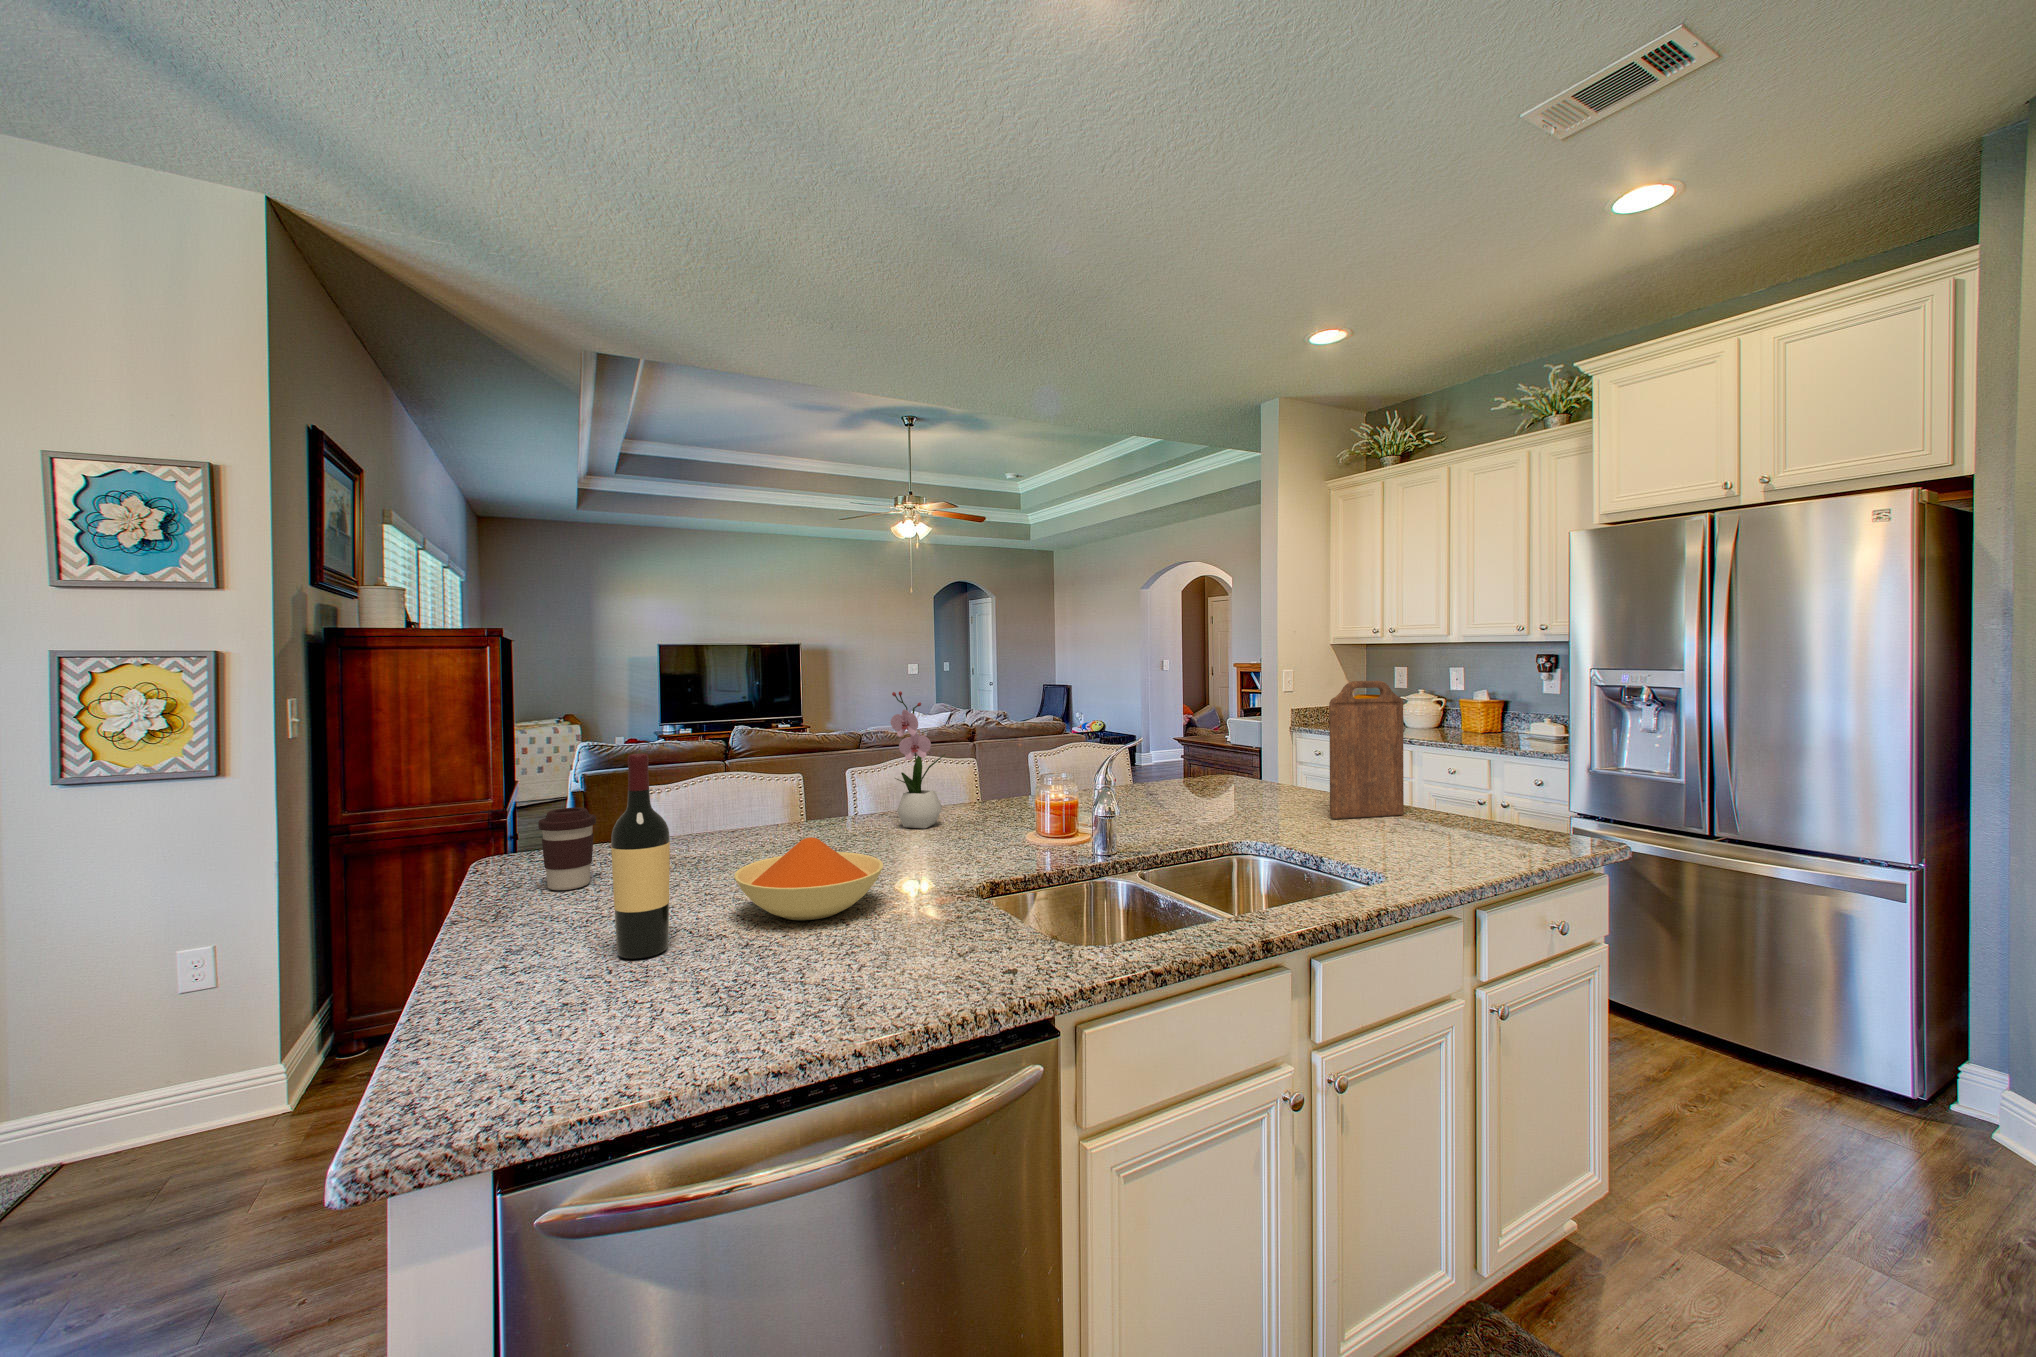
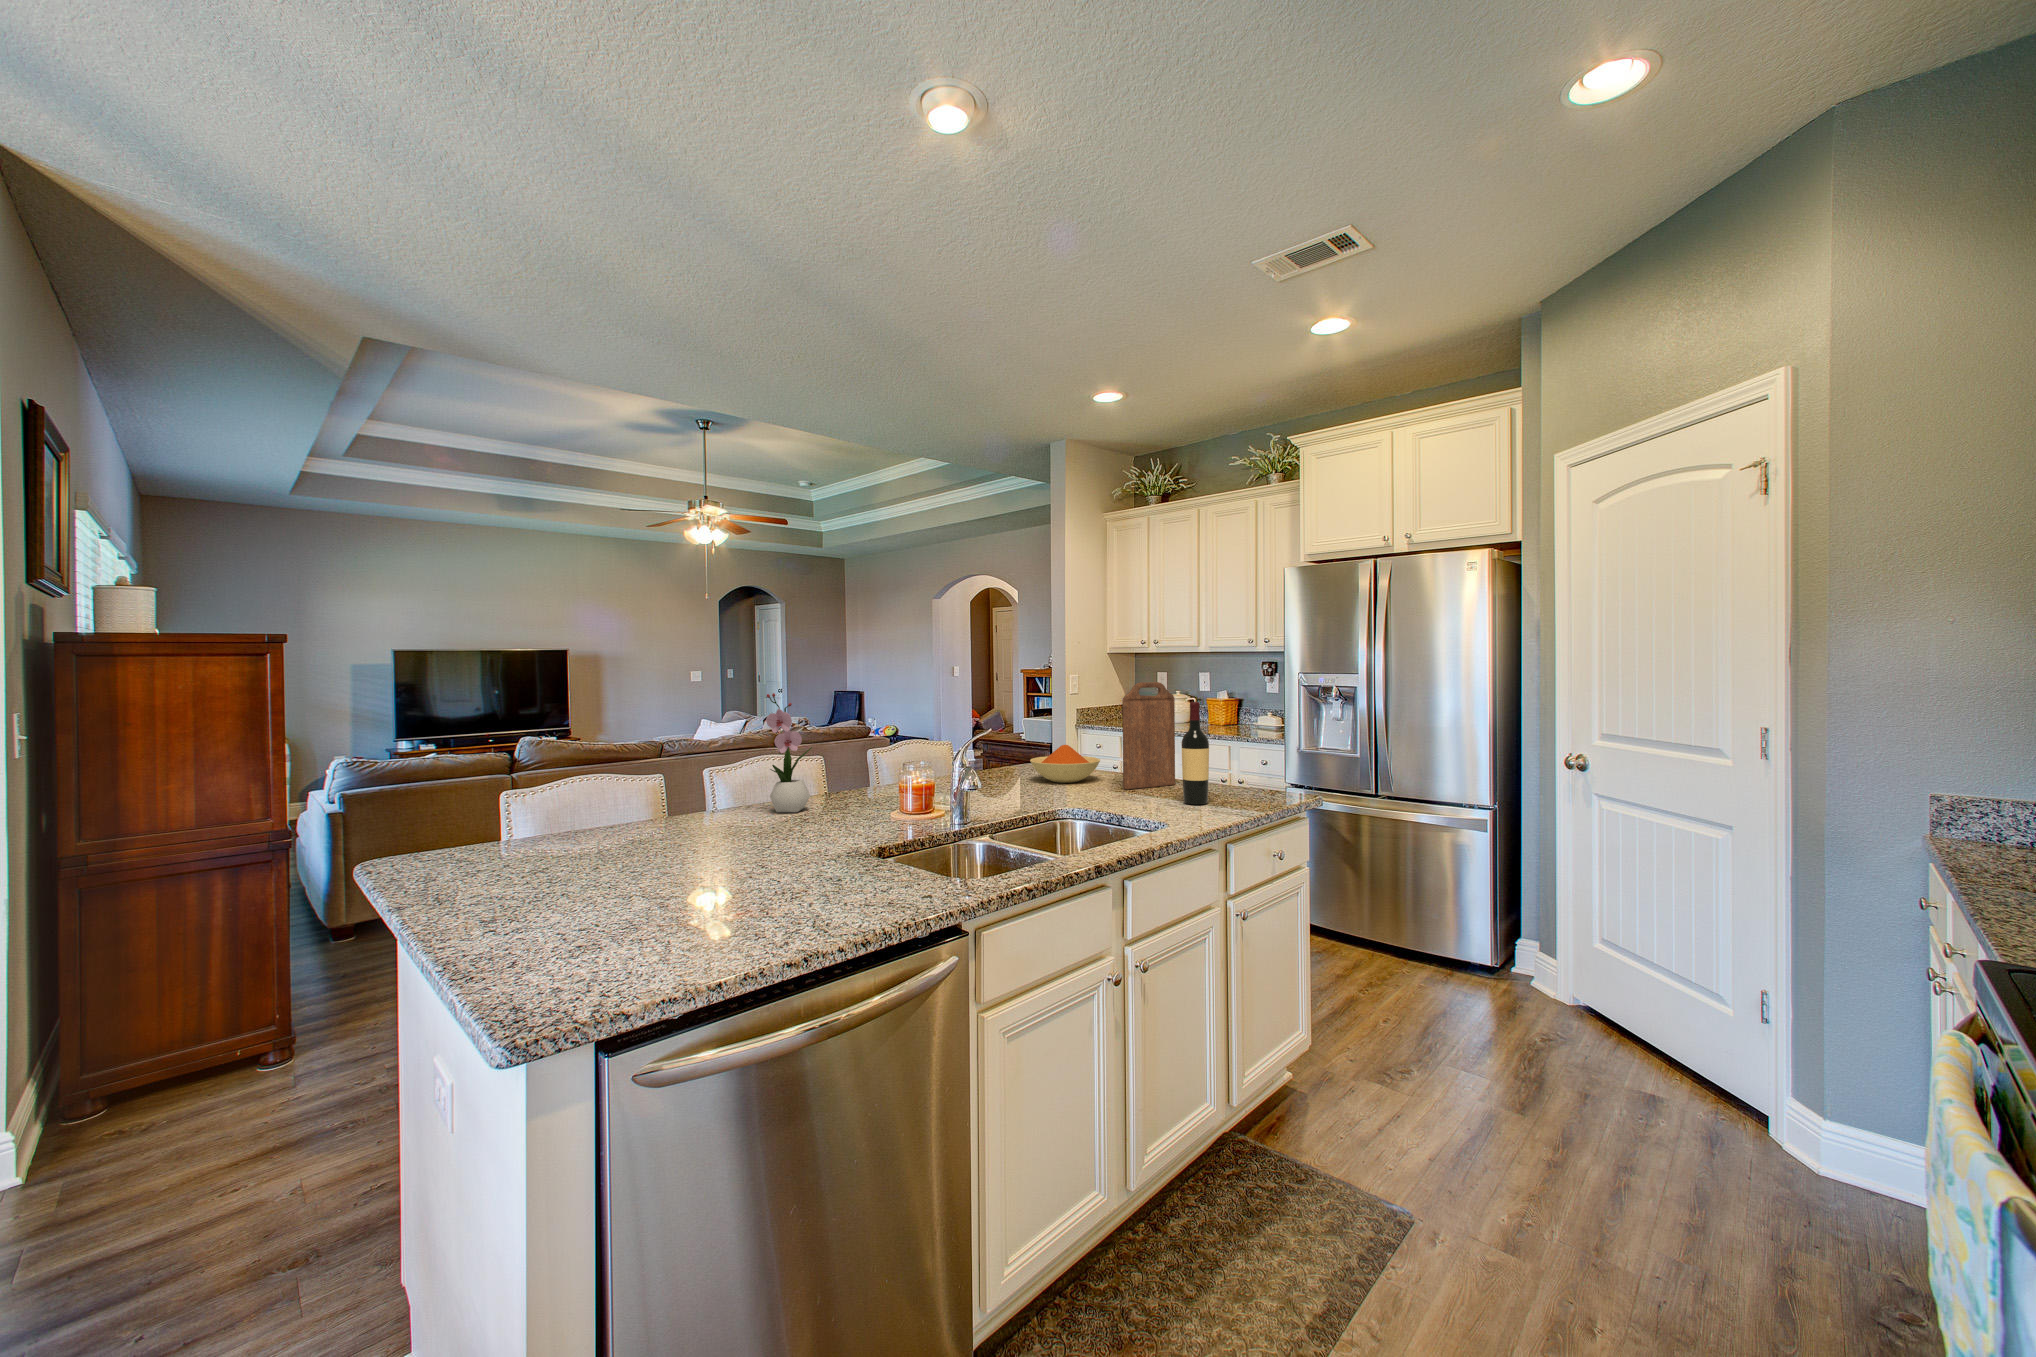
wine bottle: present [611,754,670,959] -> present [1182,702,1209,805]
coffee cup: present [538,807,596,890] -> none [456,801,512,877]
bowl: present [734,837,883,920] -> present [1030,745,1100,783]

